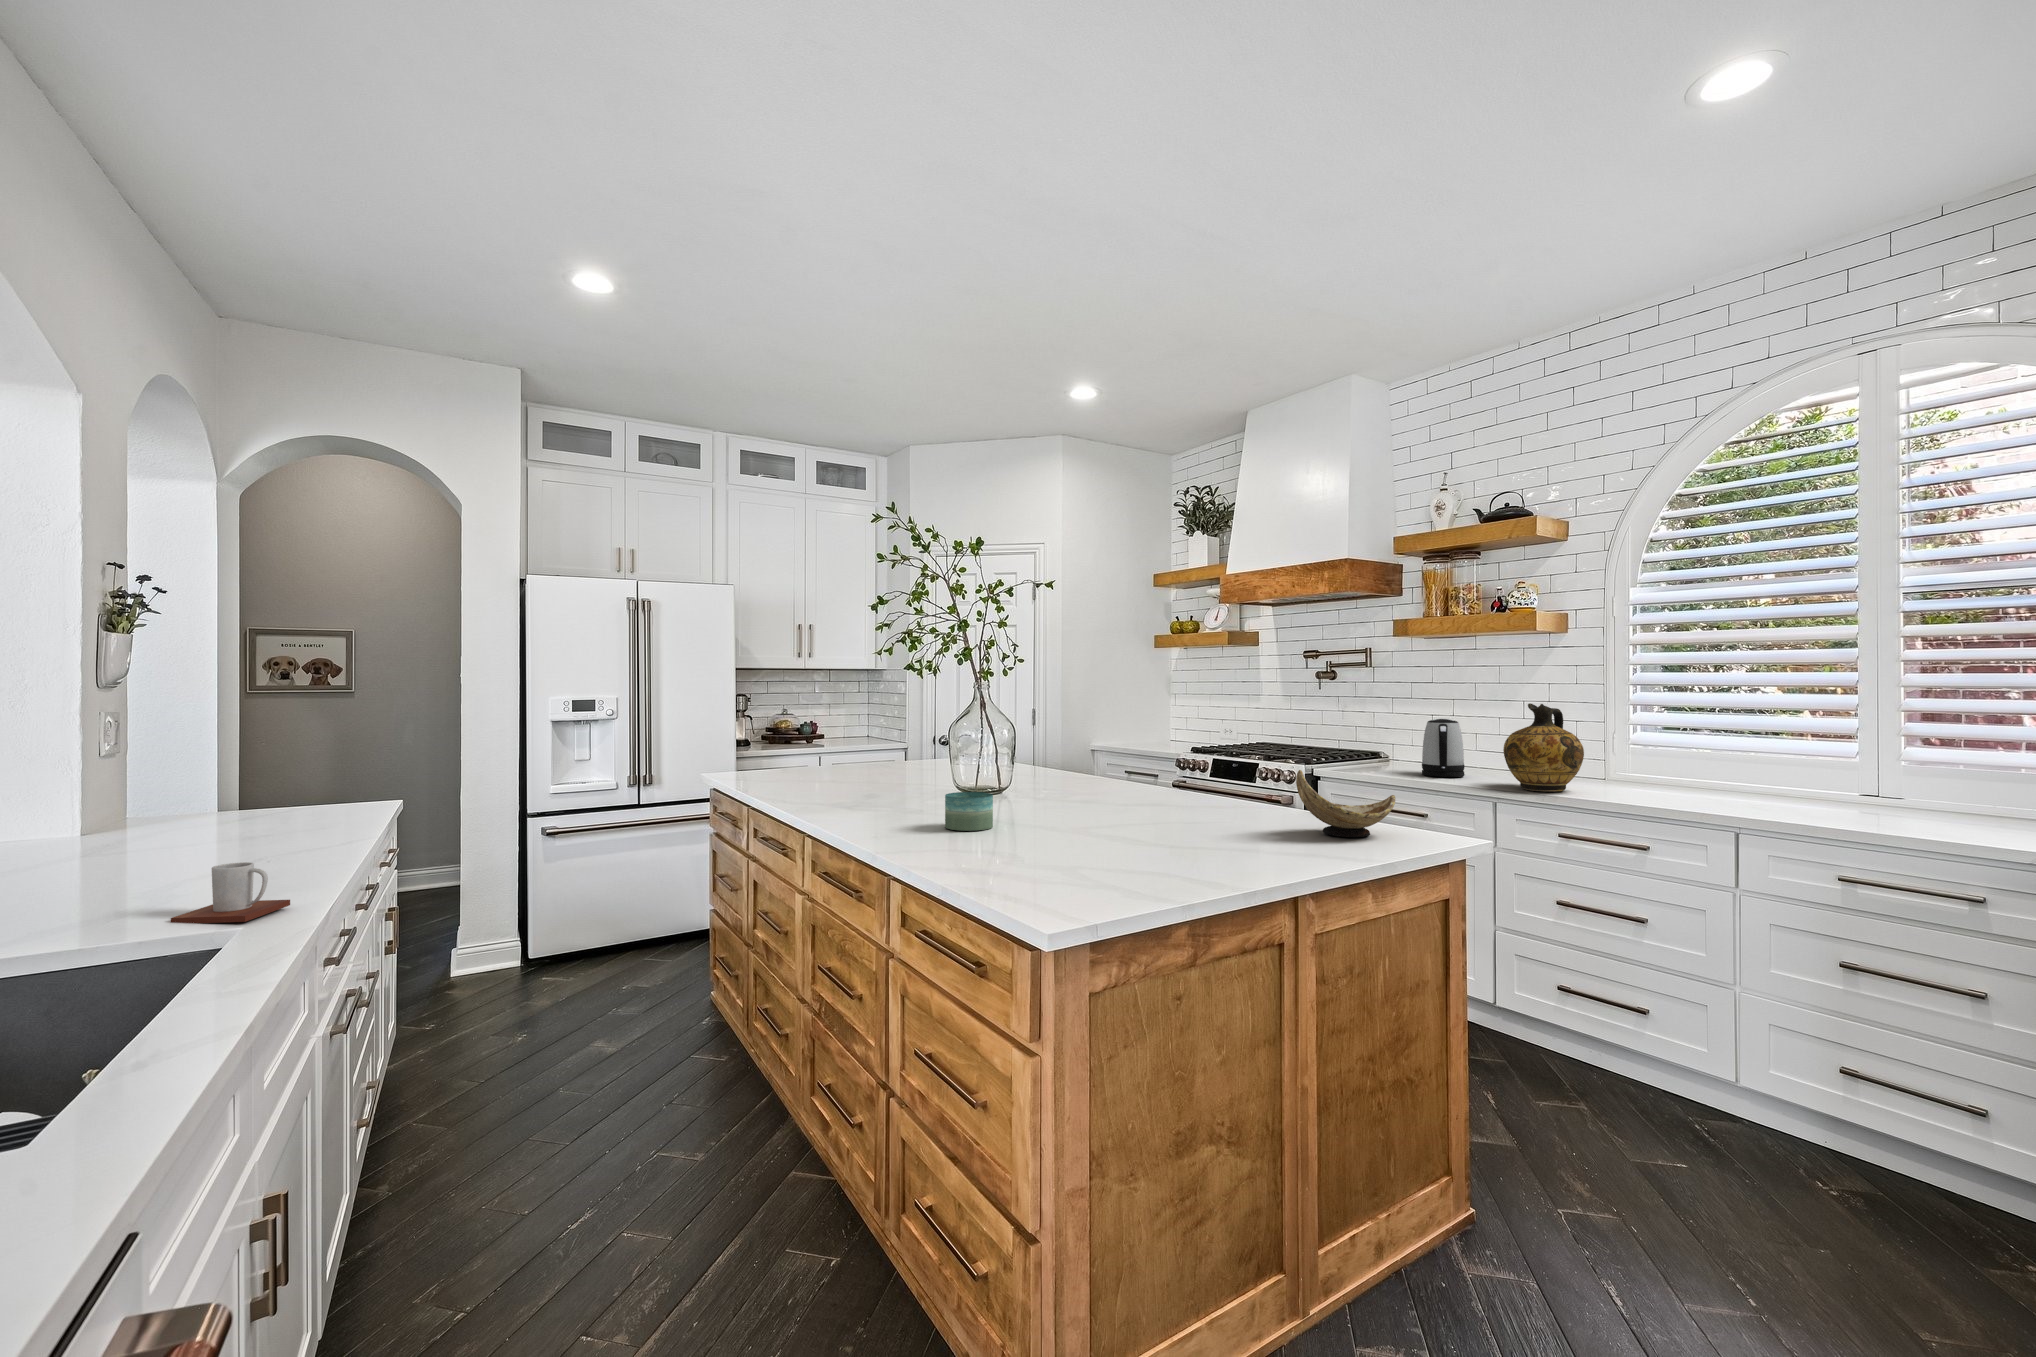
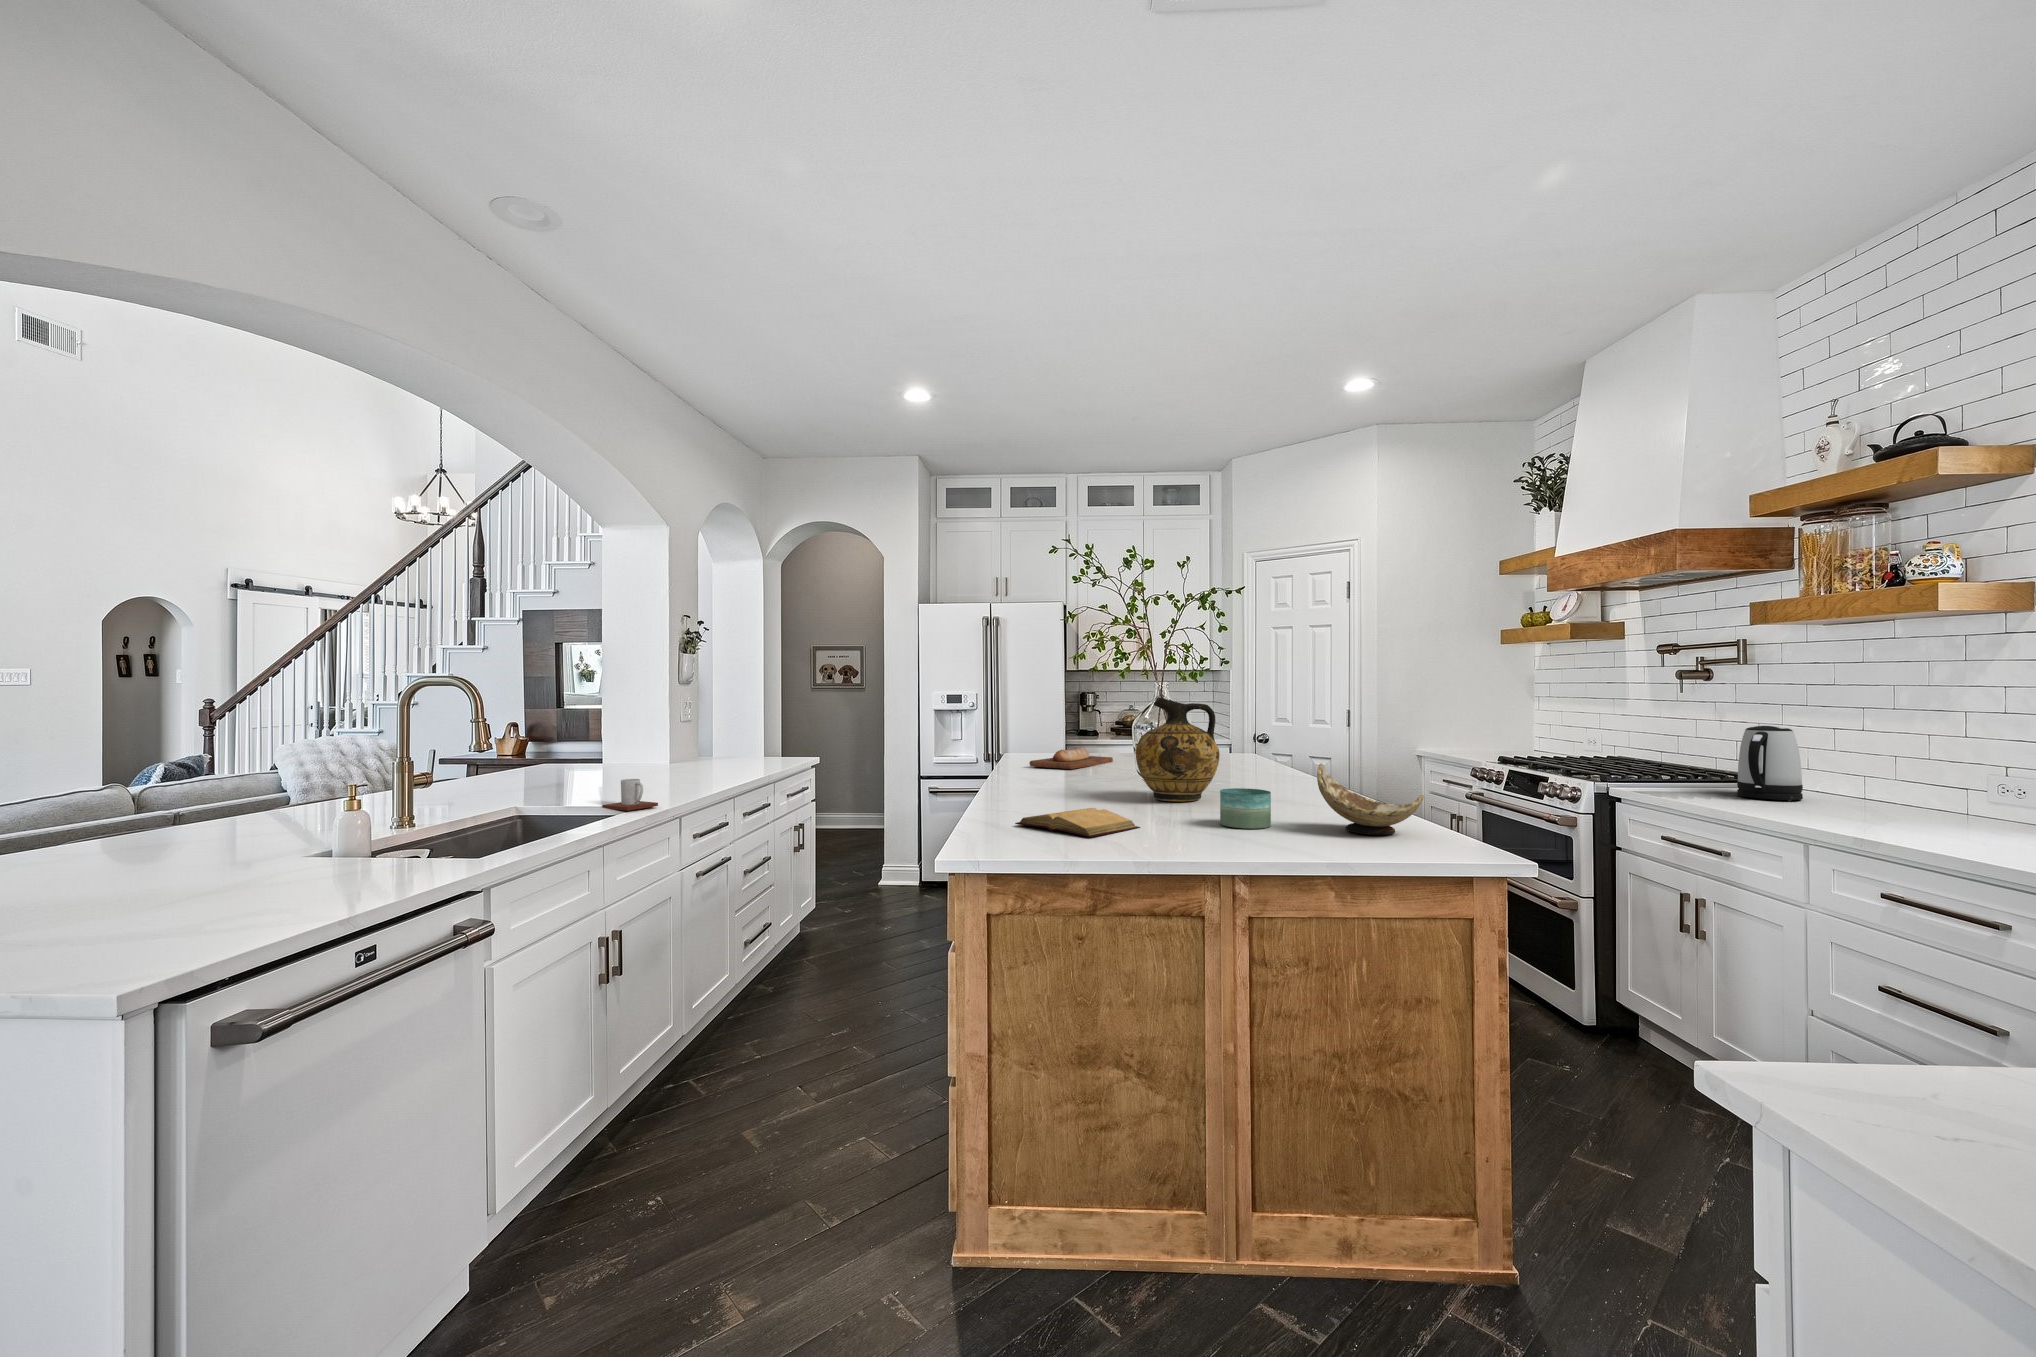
ceramic jug: present [1503,703,1584,791] -> present [1136,697,1220,802]
bread loaf: none [808,763,886,790] -> present [1030,747,1113,769]
candle: present [945,792,993,831] -> present [1220,788,1271,829]
book: none [1014,837,1148,873] -> present [1015,808,1140,837]

